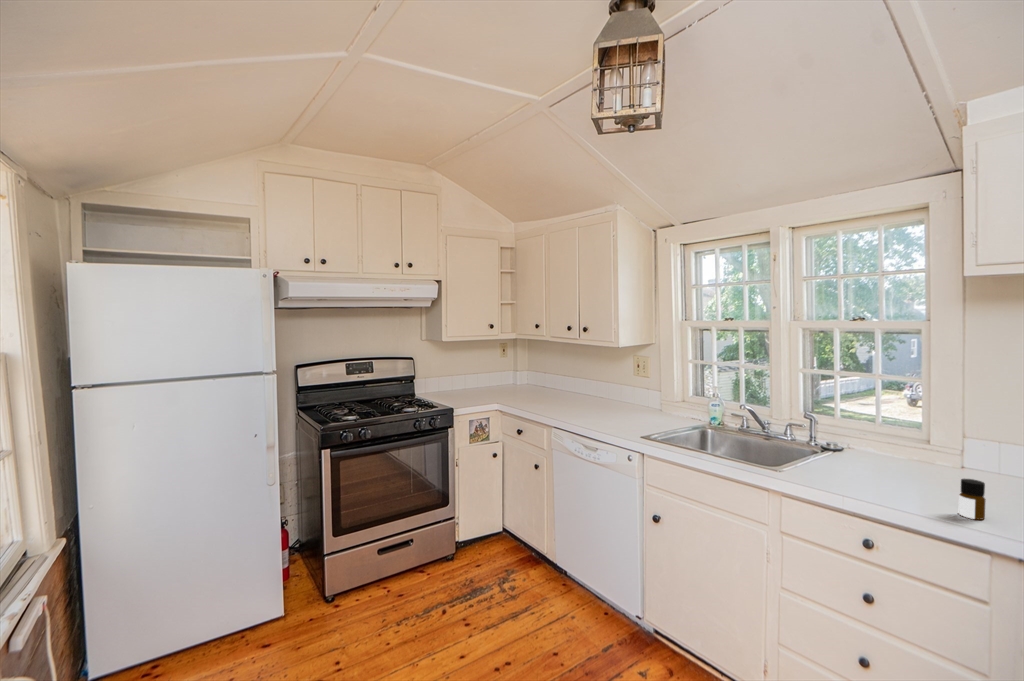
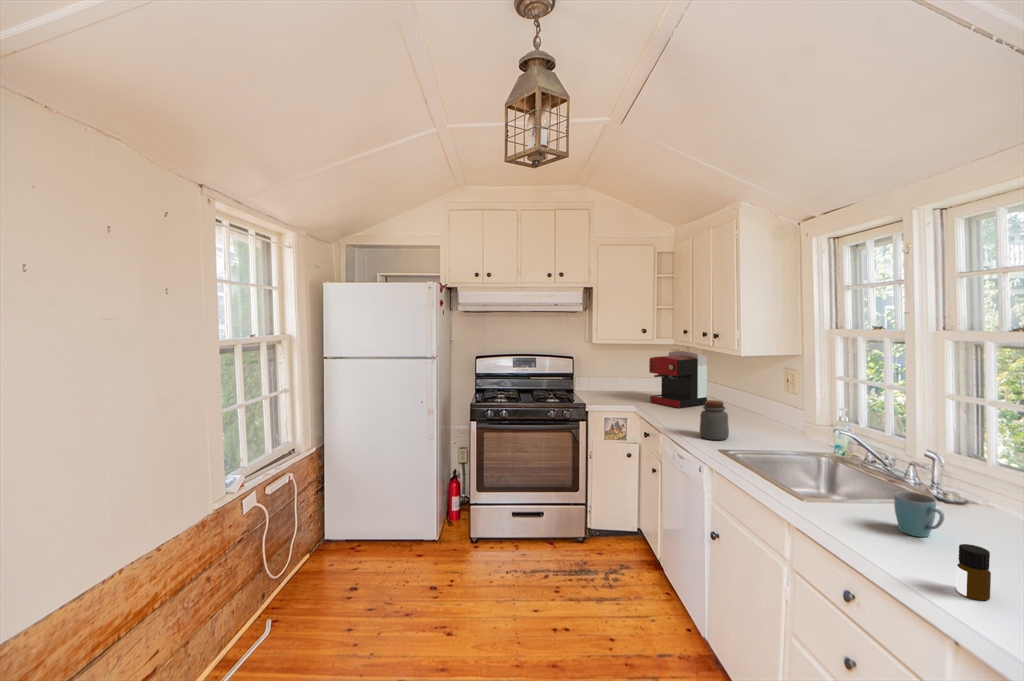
coffee maker: none [505,346,555,402] -> present [649,351,707,408]
jar: none [602,390,629,428] -> present [700,400,729,440]
mug: none [850,447,895,481] -> present [894,492,944,537]

